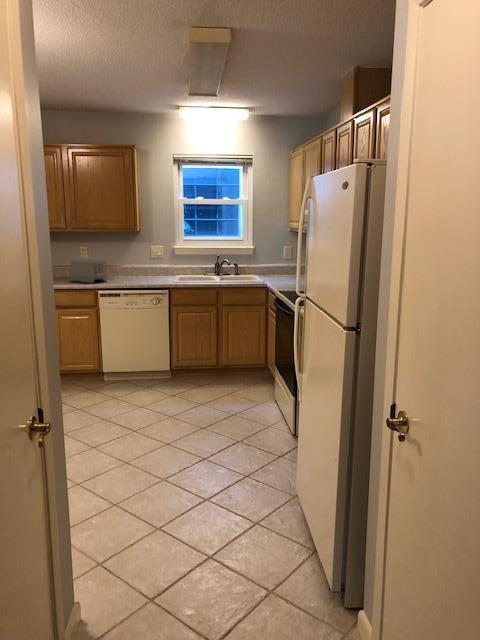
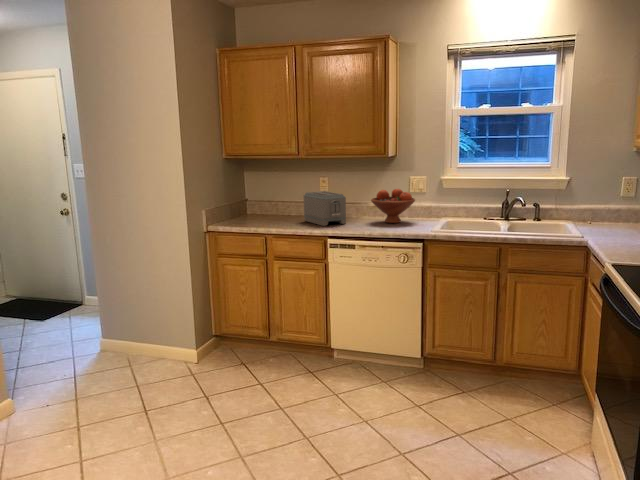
fruit bowl: none [125,255,157,280] -> present [371,189,415,223]

